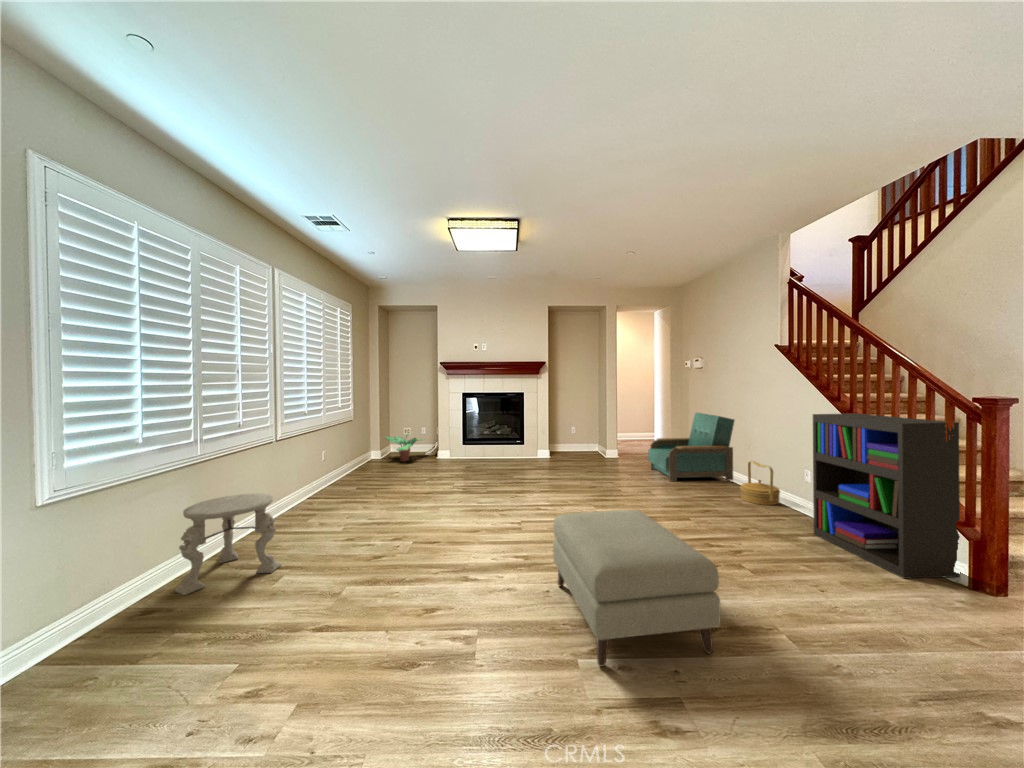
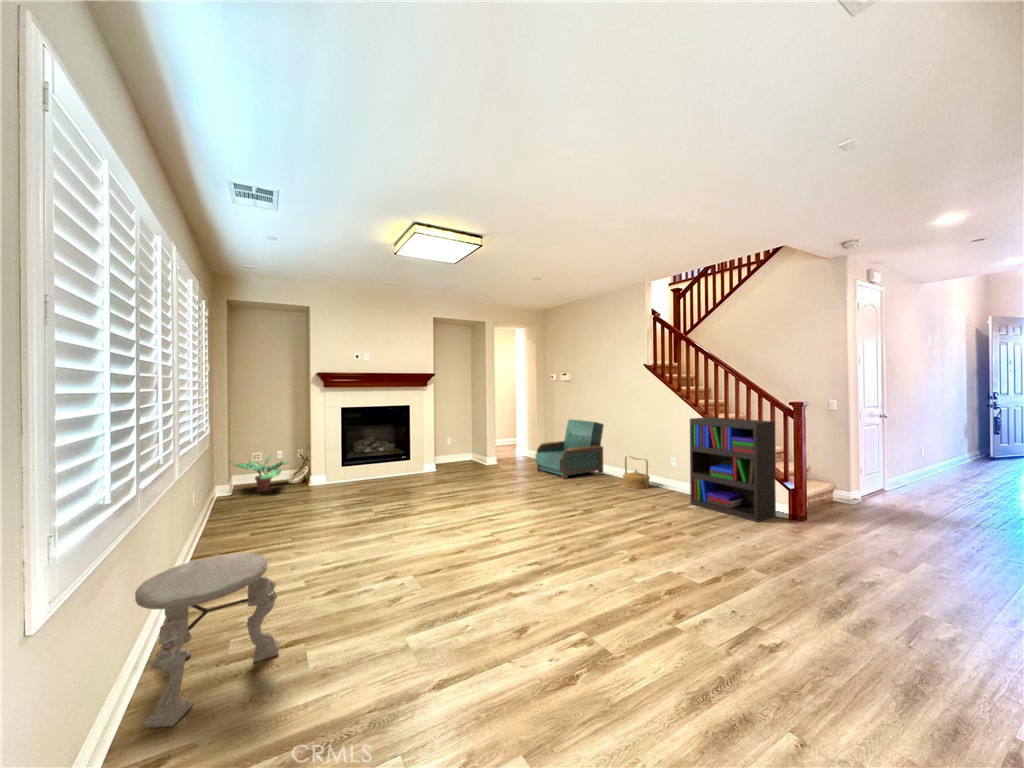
ottoman: present [553,510,721,666] -> none [587,502,741,625]

